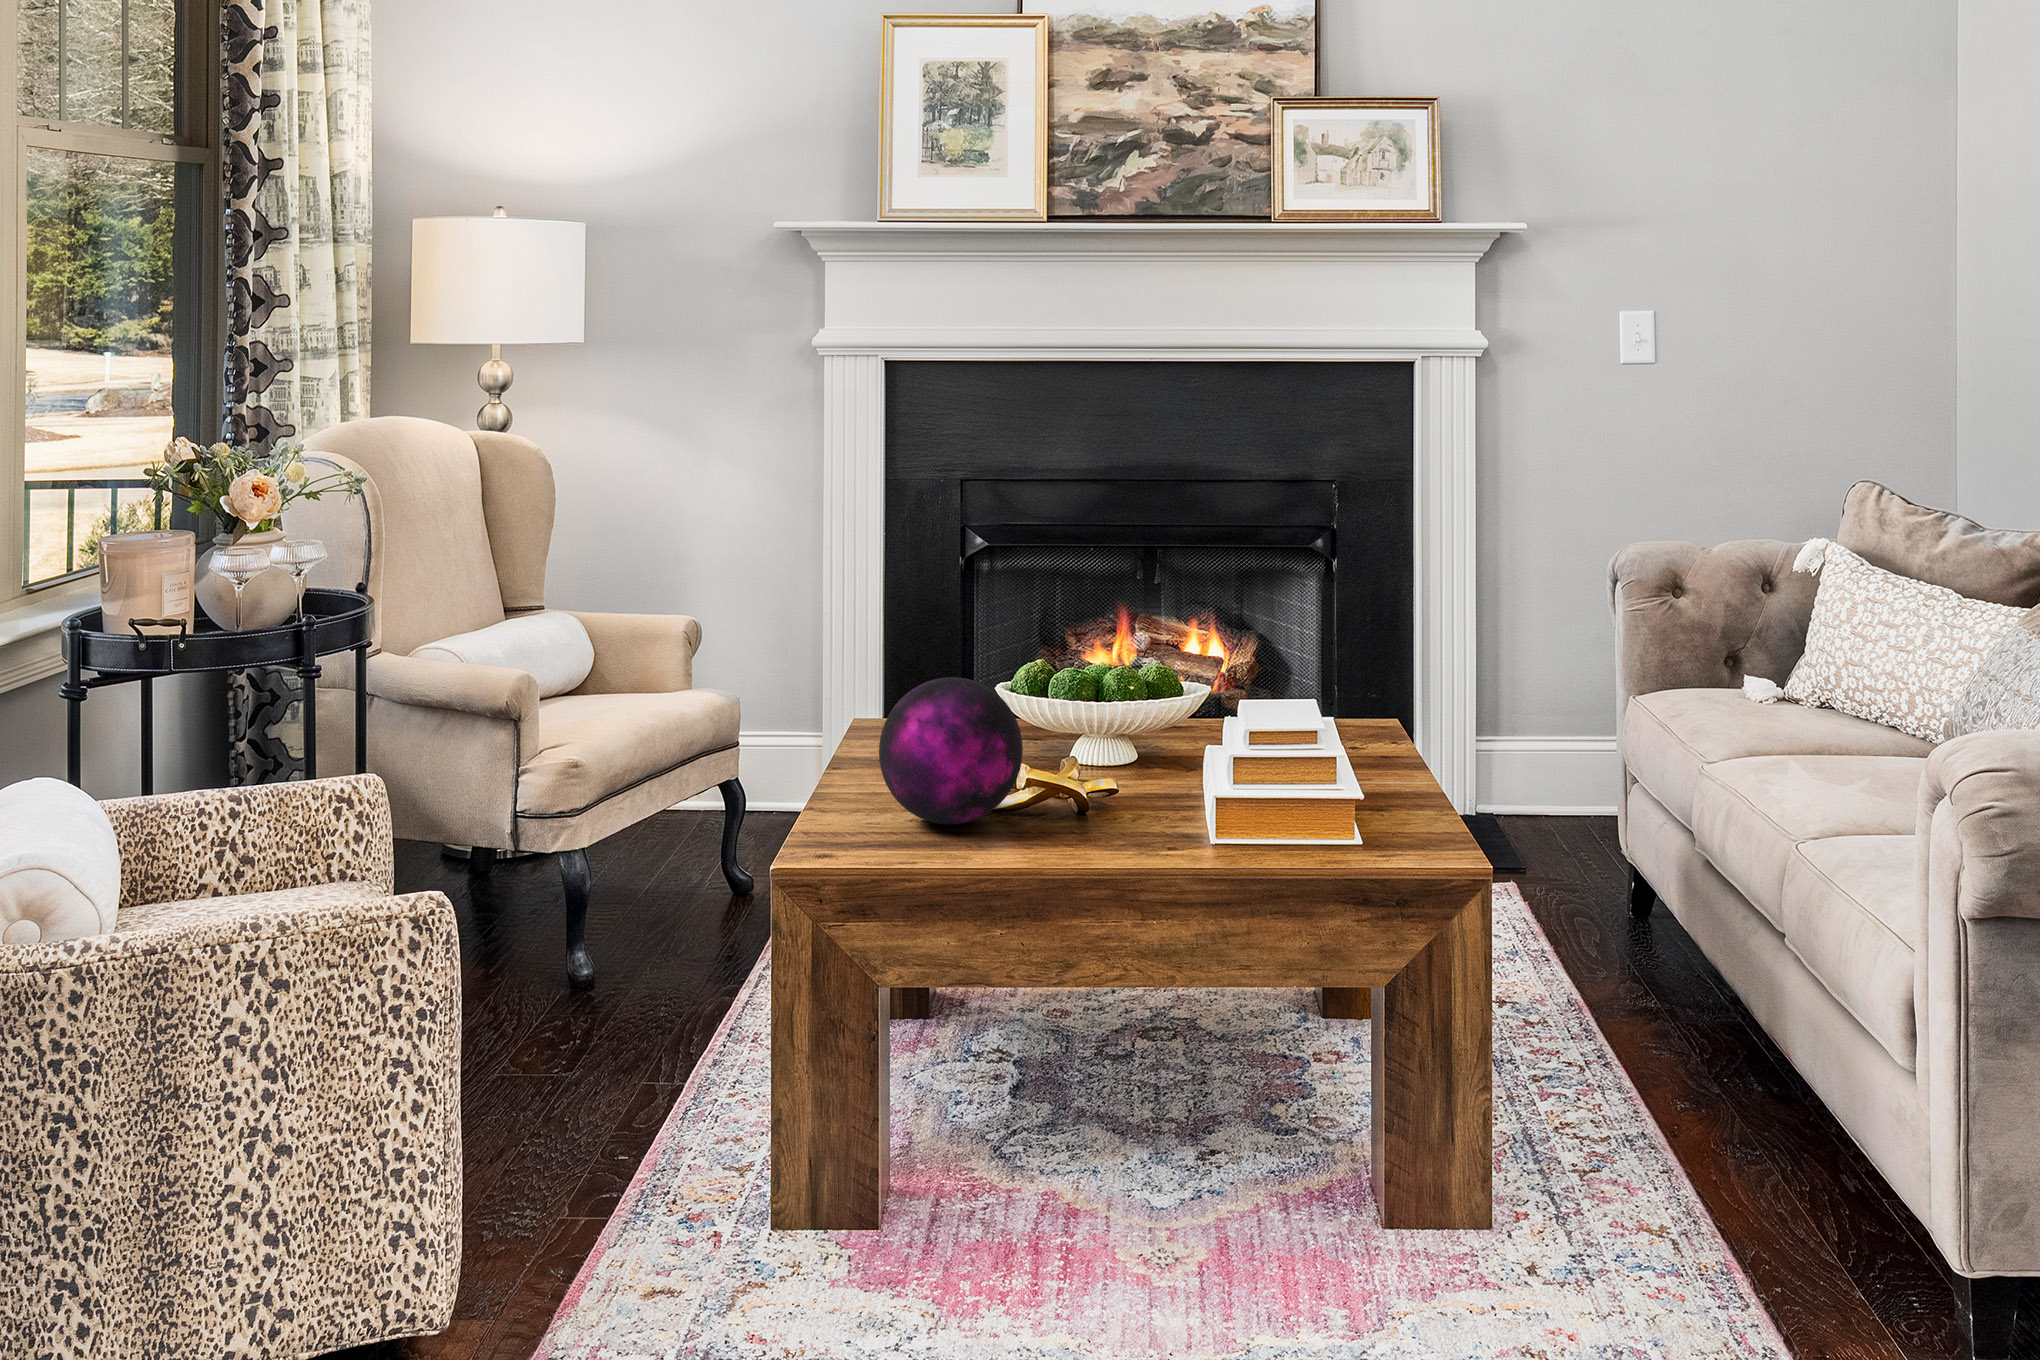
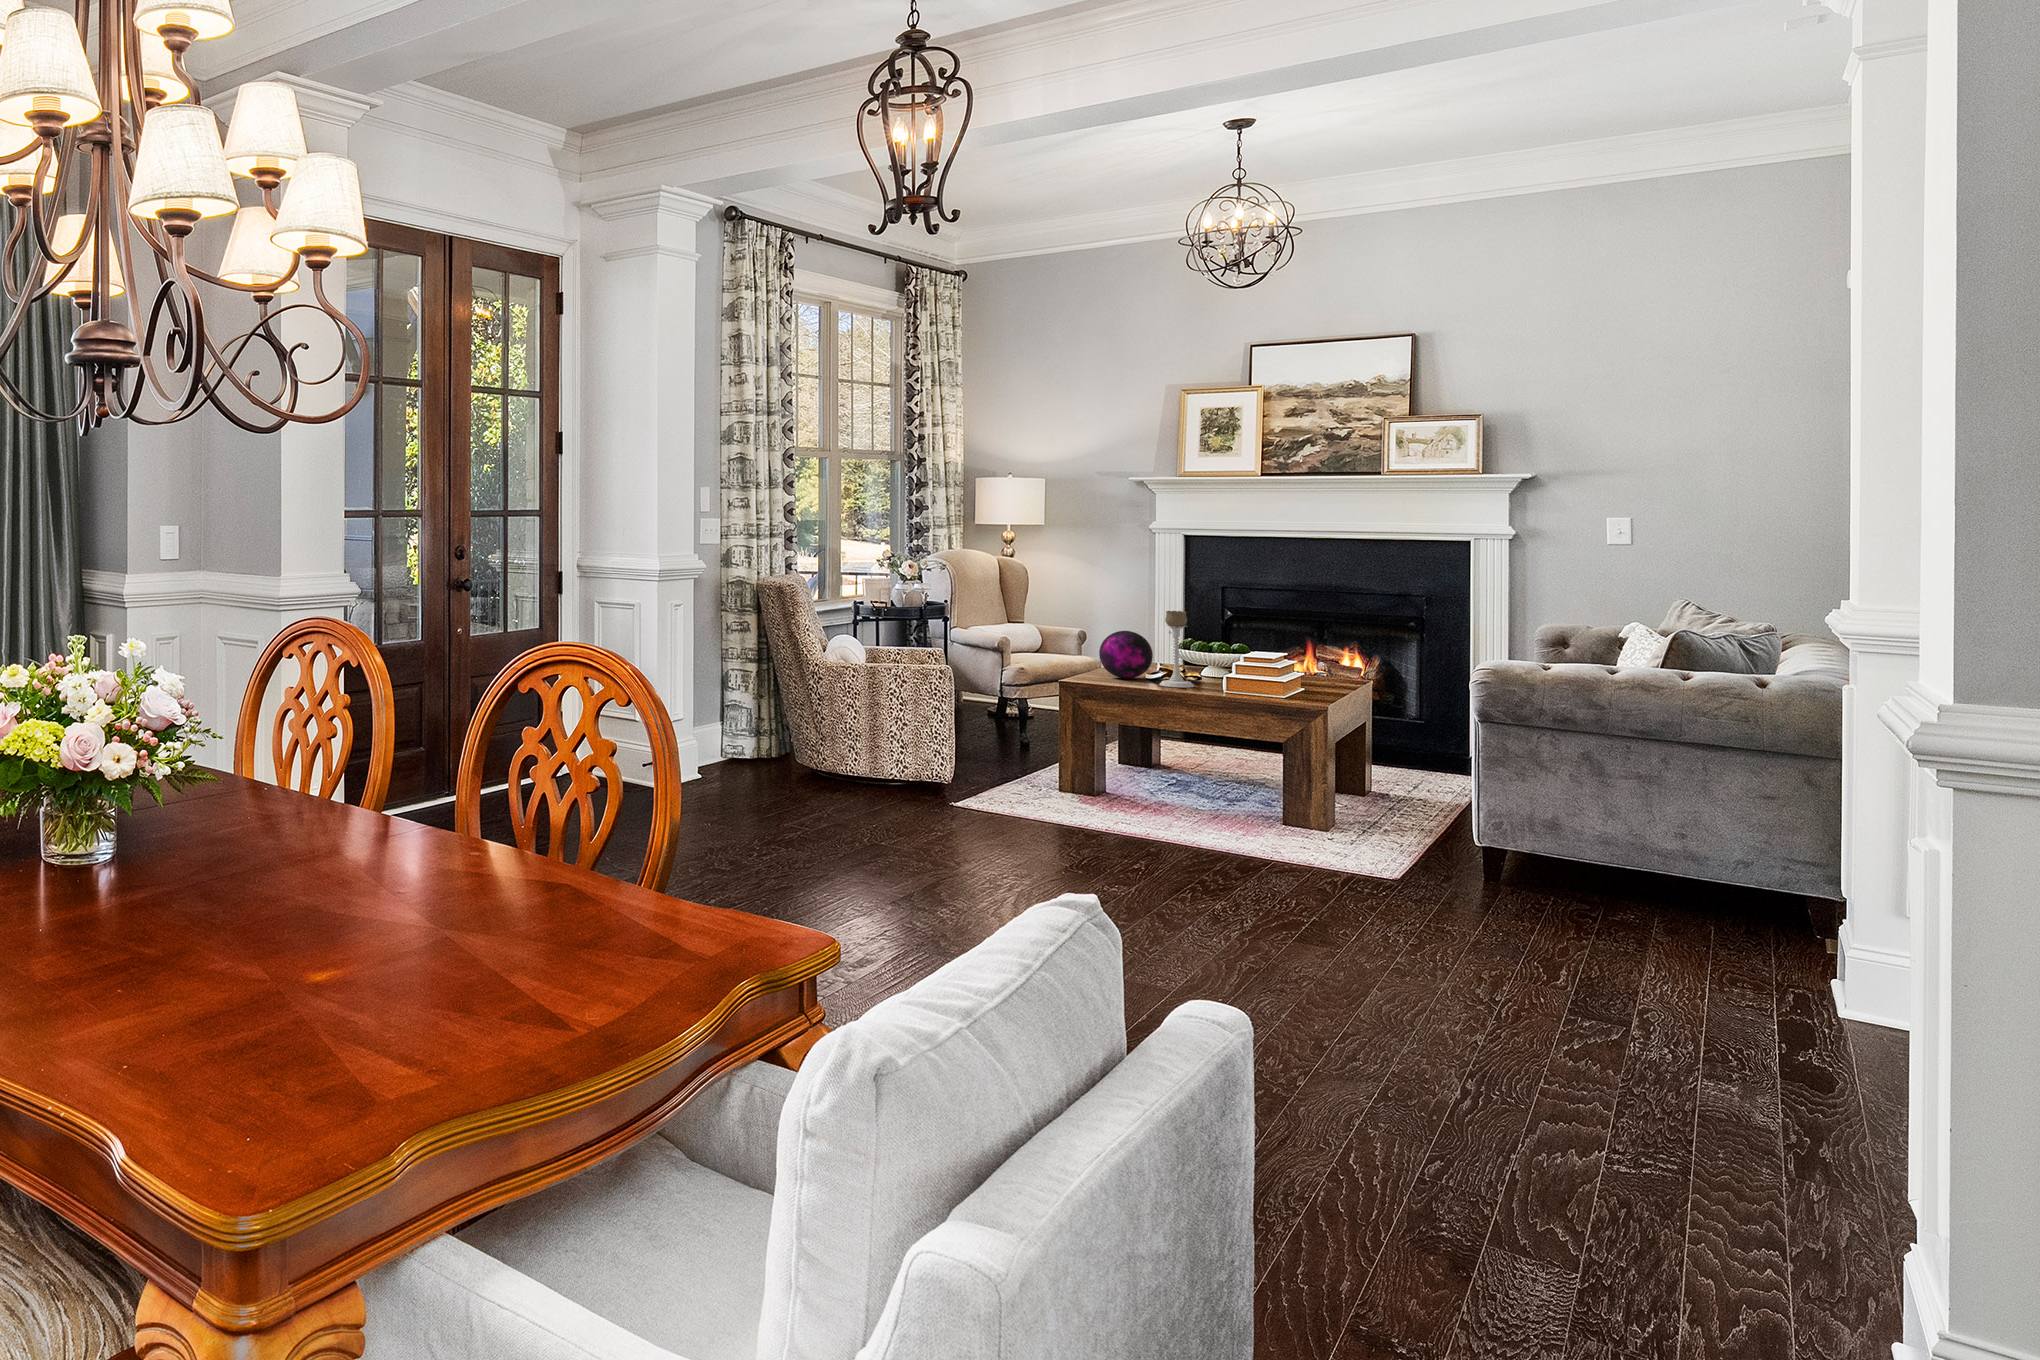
candle holder: none [1073,618,1165,861] -> present [1159,611,1194,688]

